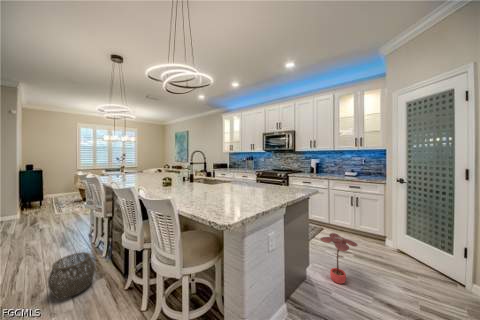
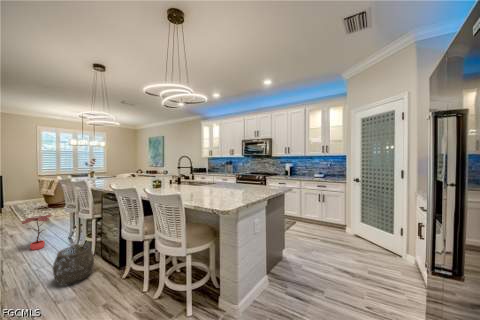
potted plant: present [320,233,357,284] -> present [22,215,51,250]

